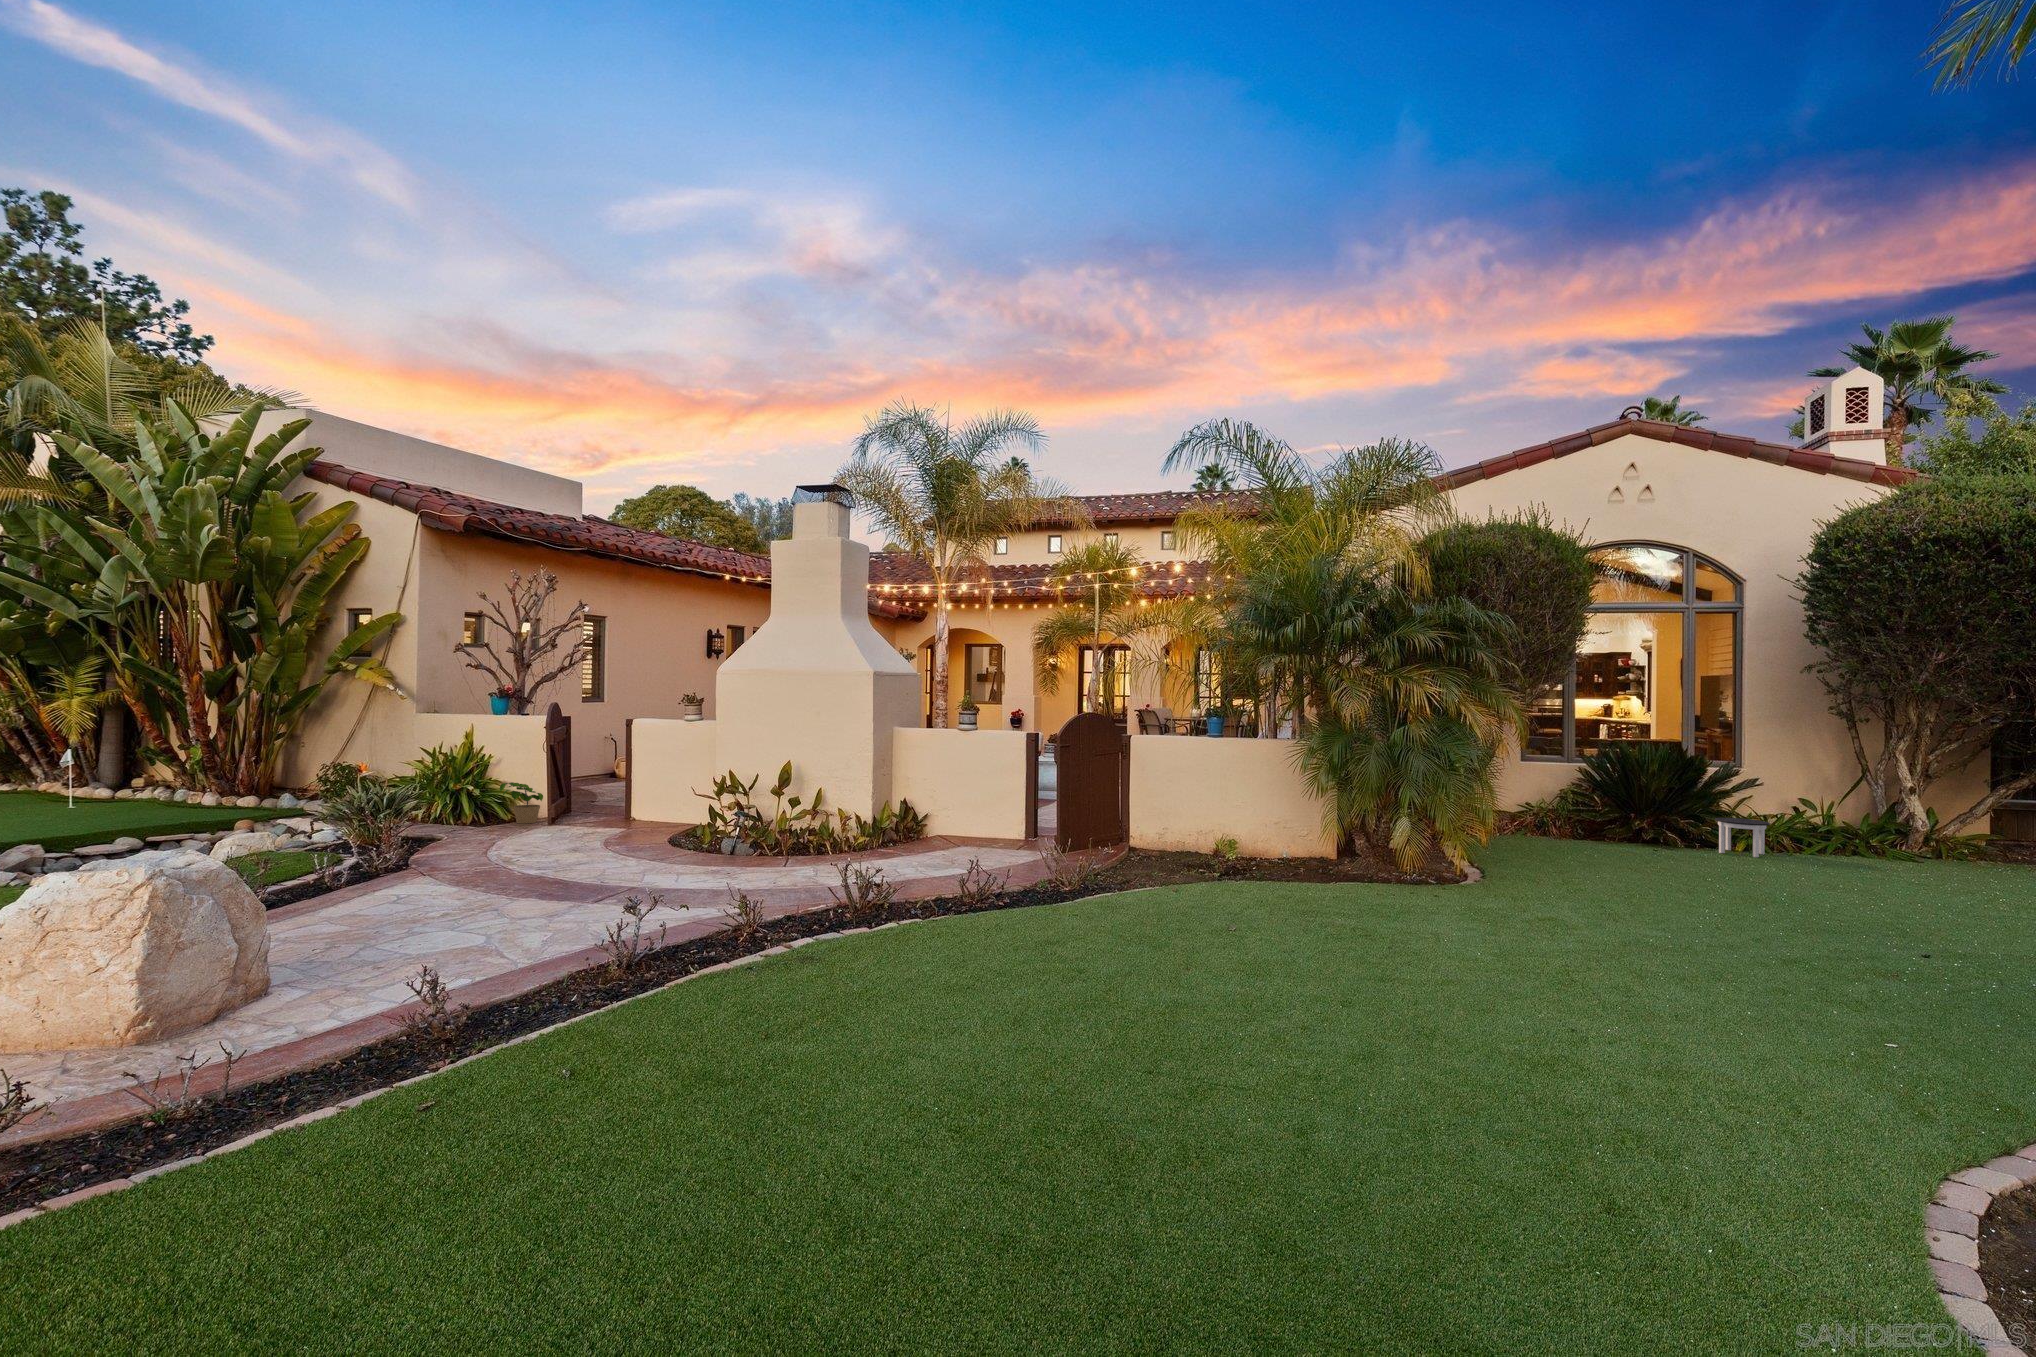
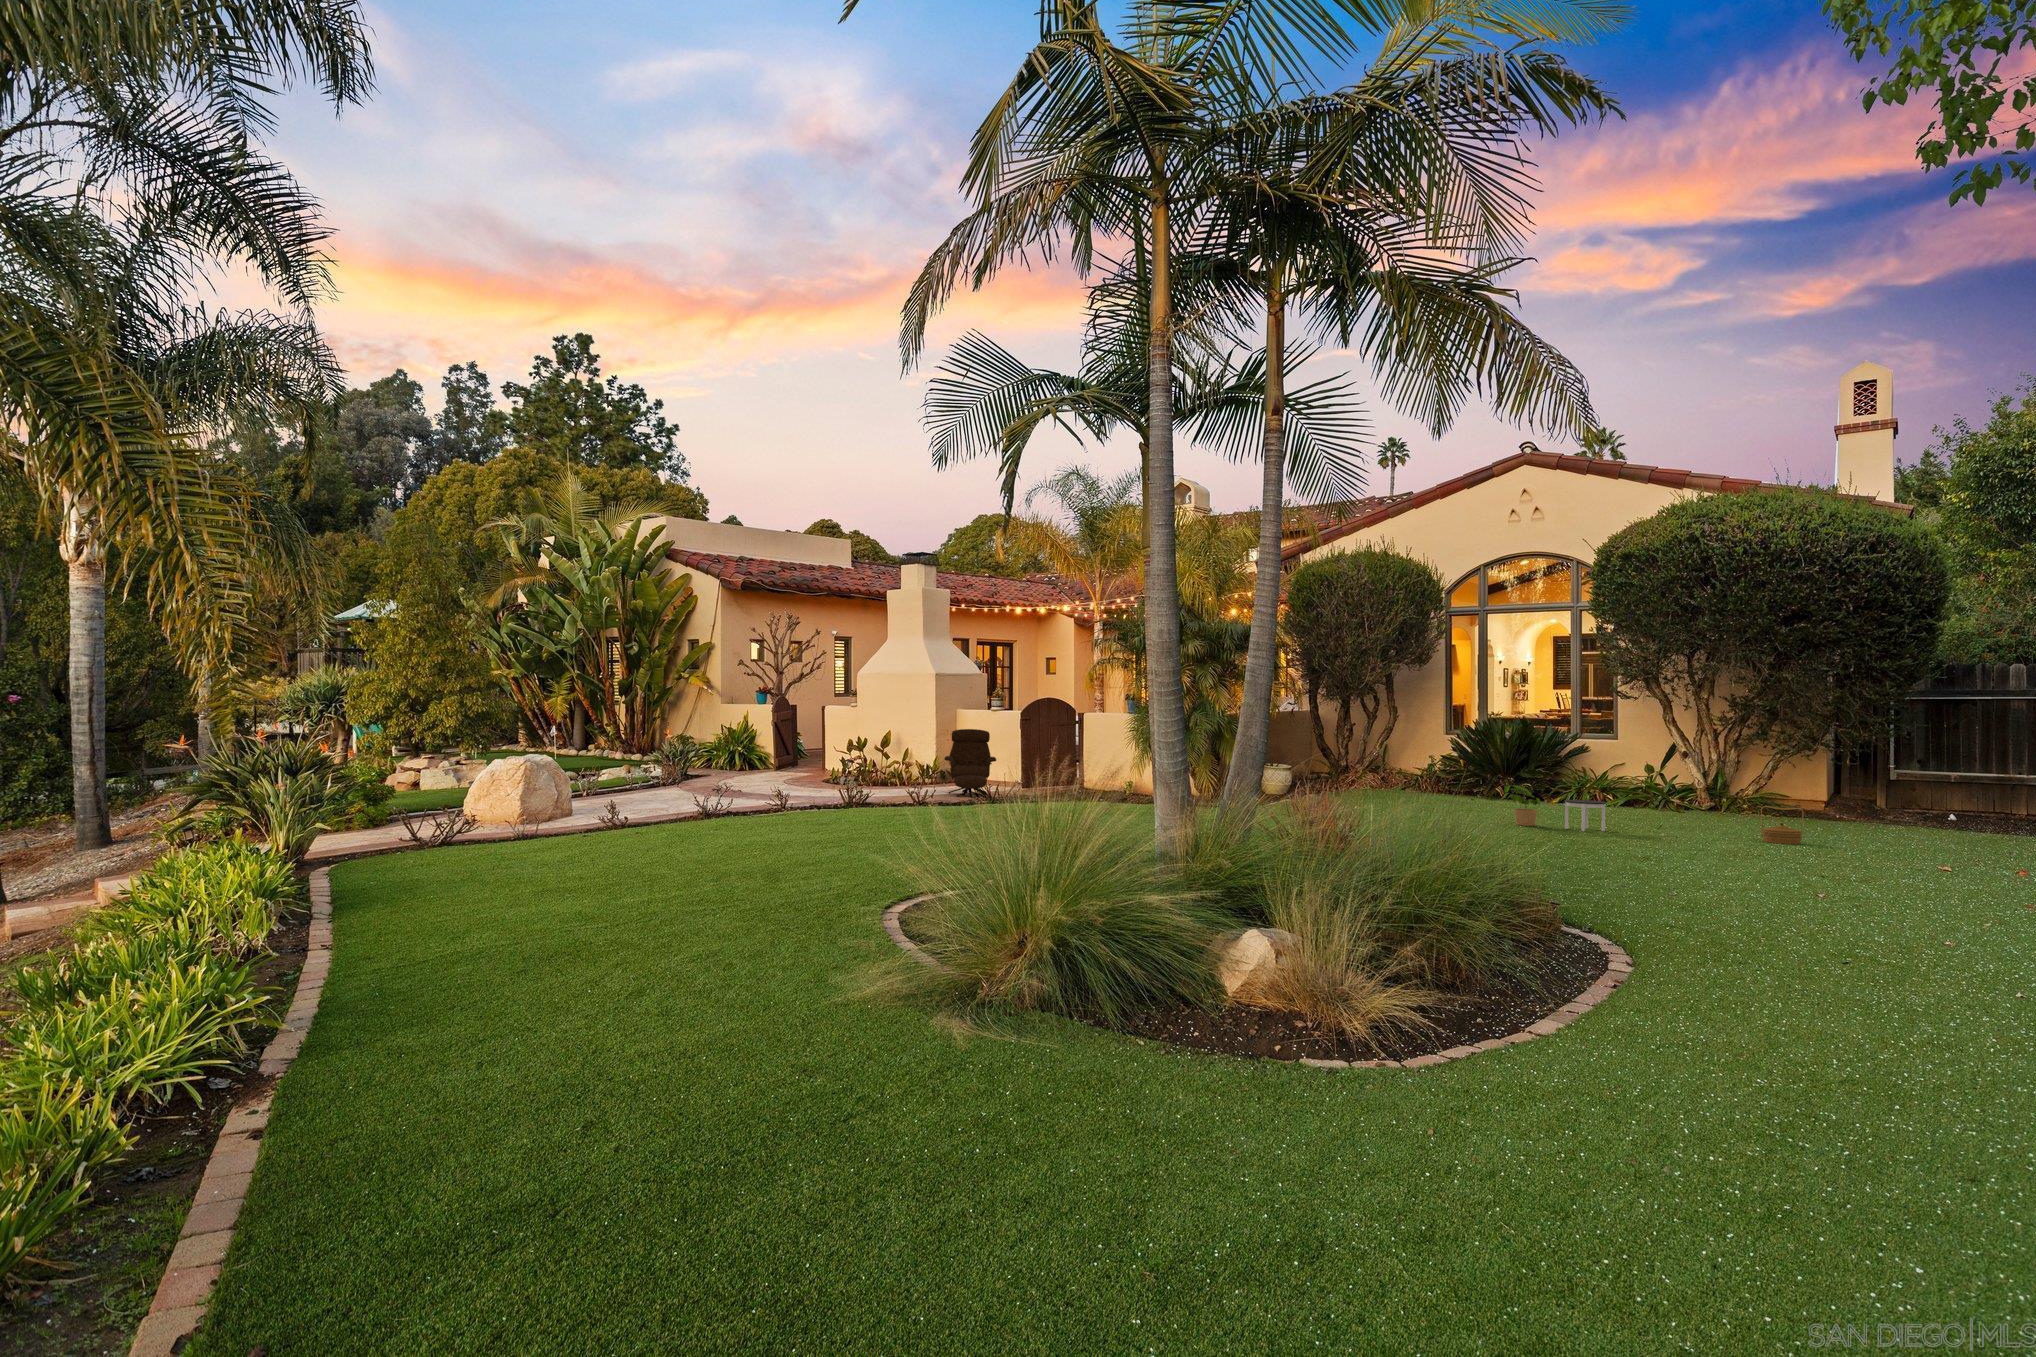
lounge chair: none [902,750,992,858] -> present [944,729,996,798]
potted plant: present [500,782,543,824] -> present [1503,785,1540,826]
woven basket: none [1911,819,1961,860] -> present [1761,806,1804,844]

